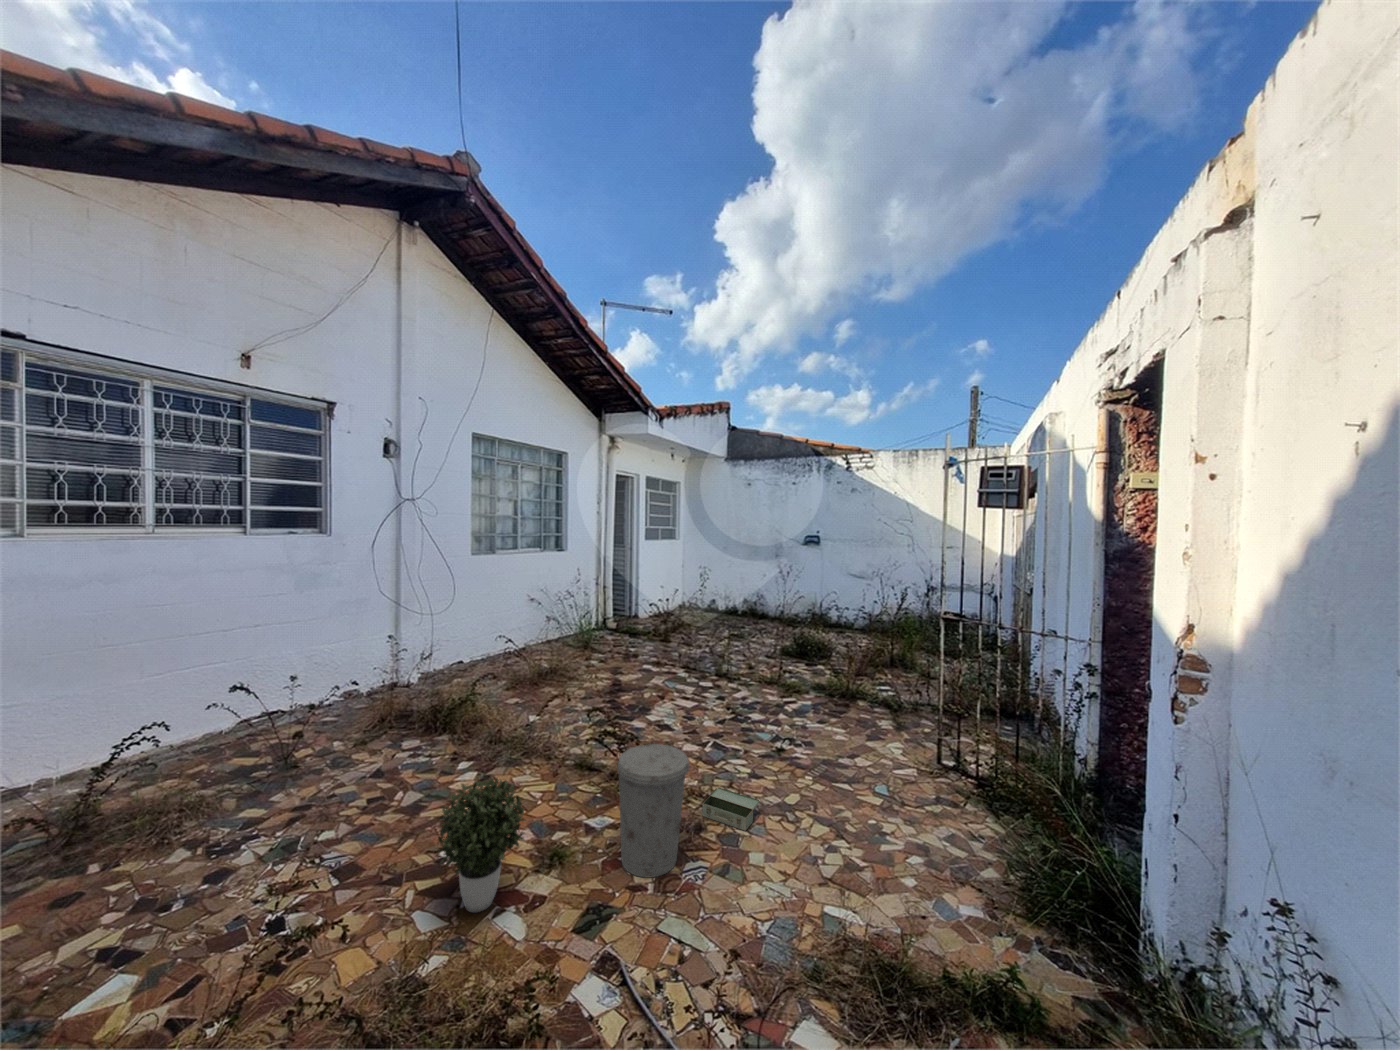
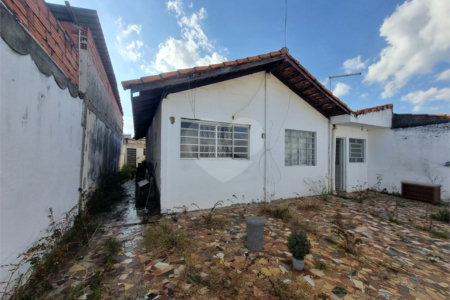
bench: none [734,578,794,622] -> present [401,180,442,204]
trash can: present [618,744,689,878] -> present [245,216,265,252]
toolbox: present [702,788,759,831] -> none [385,265,418,286]

